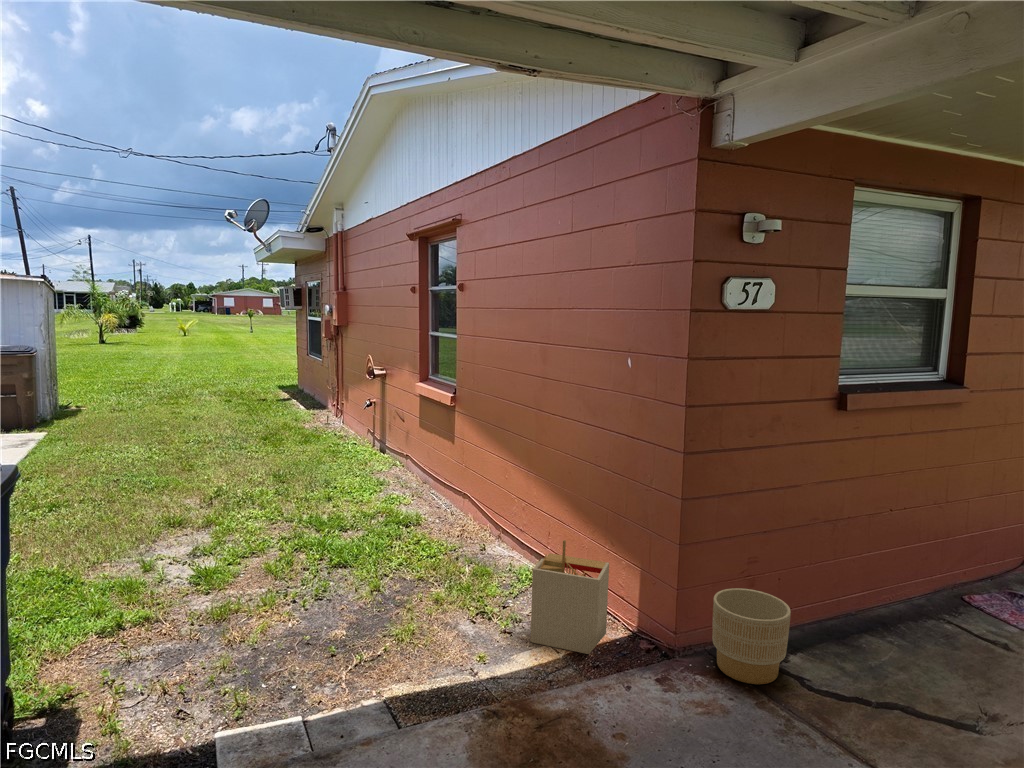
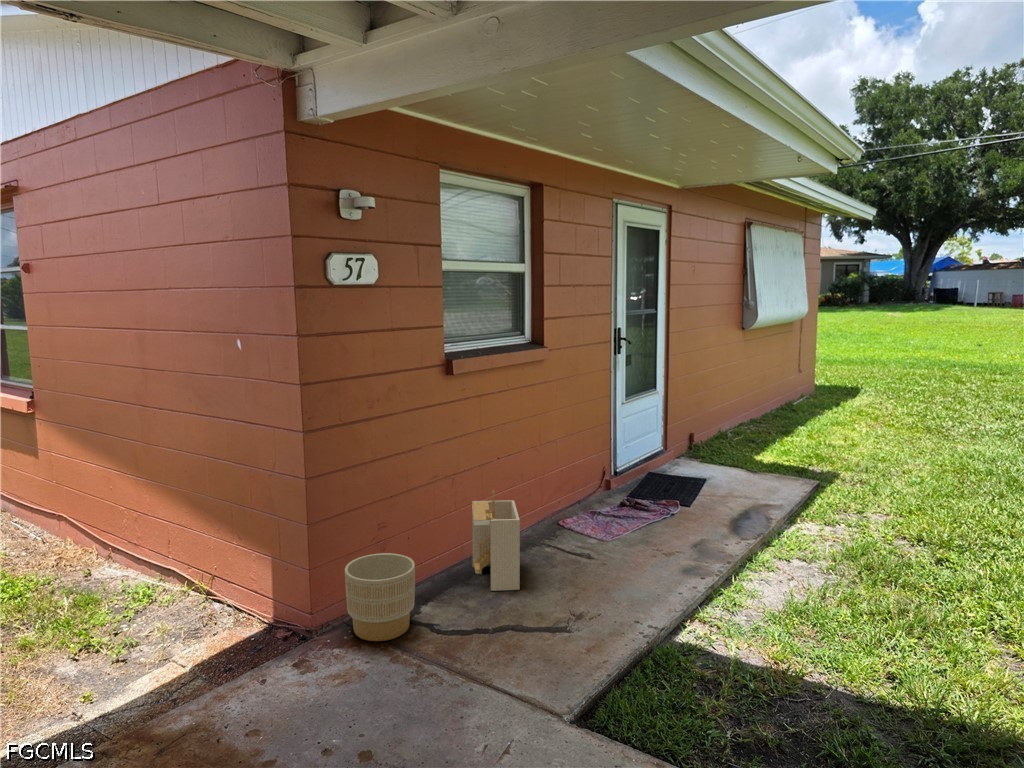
storage bin: present [530,540,609,654] -> present [472,491,520,591]

